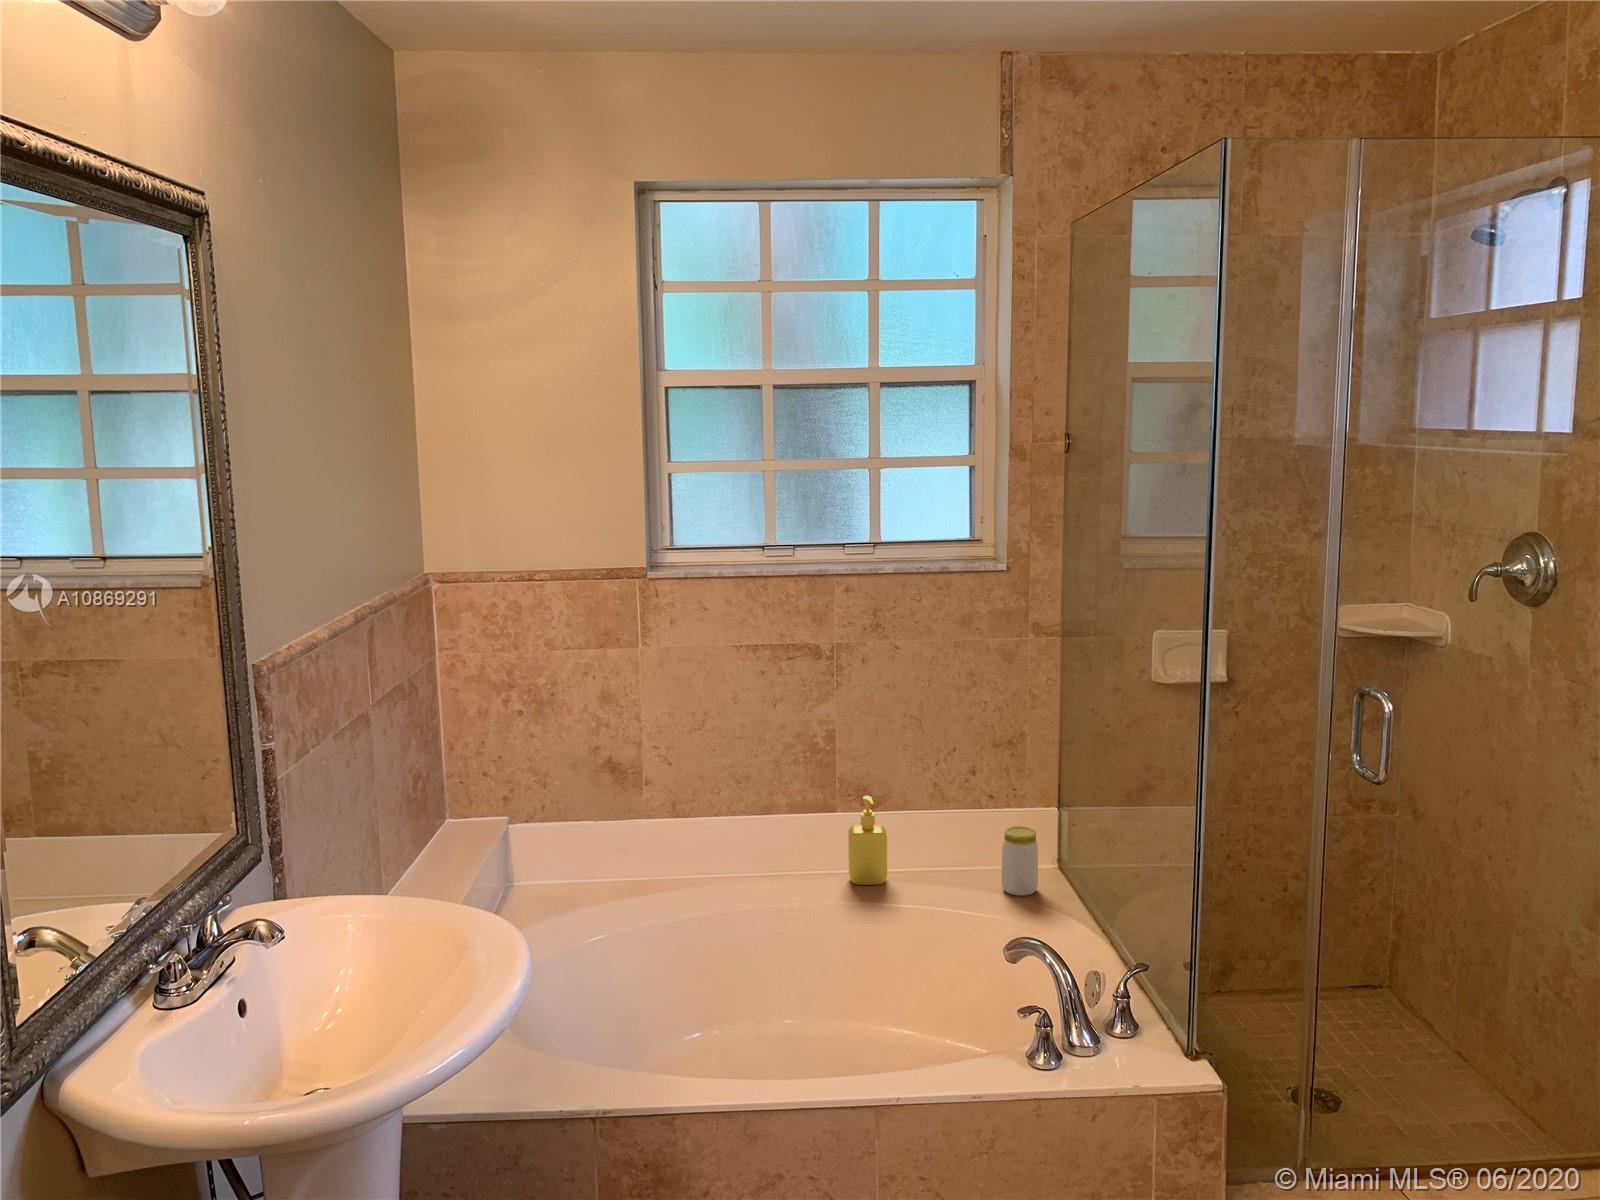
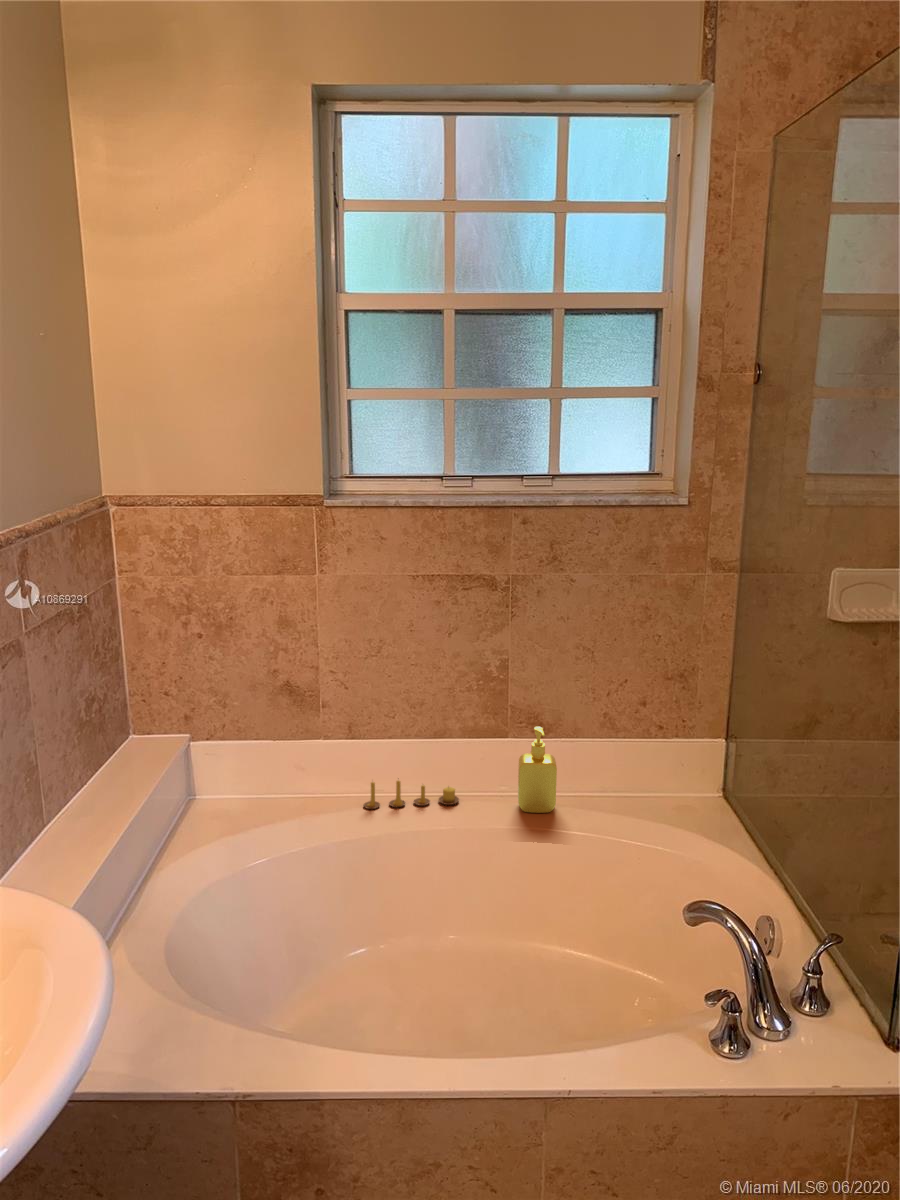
jar: present [1002,826,1038,896] -> none [669,762,708,831]
candle: none [690,854,789,887] -> present [364,780,459,809]

